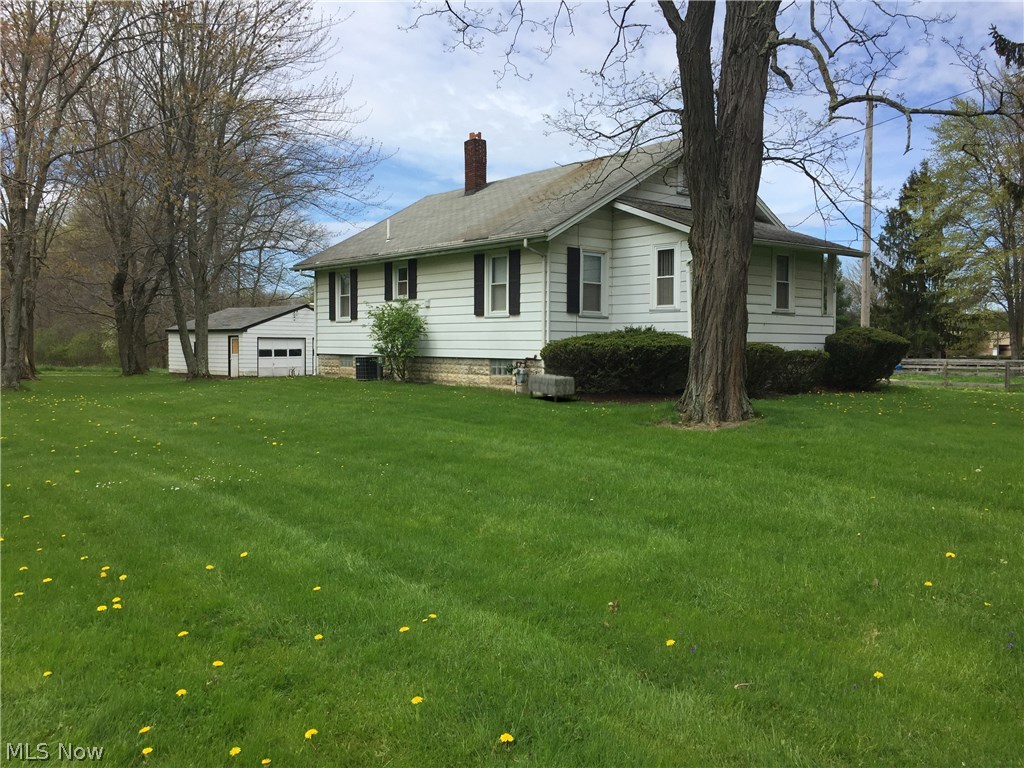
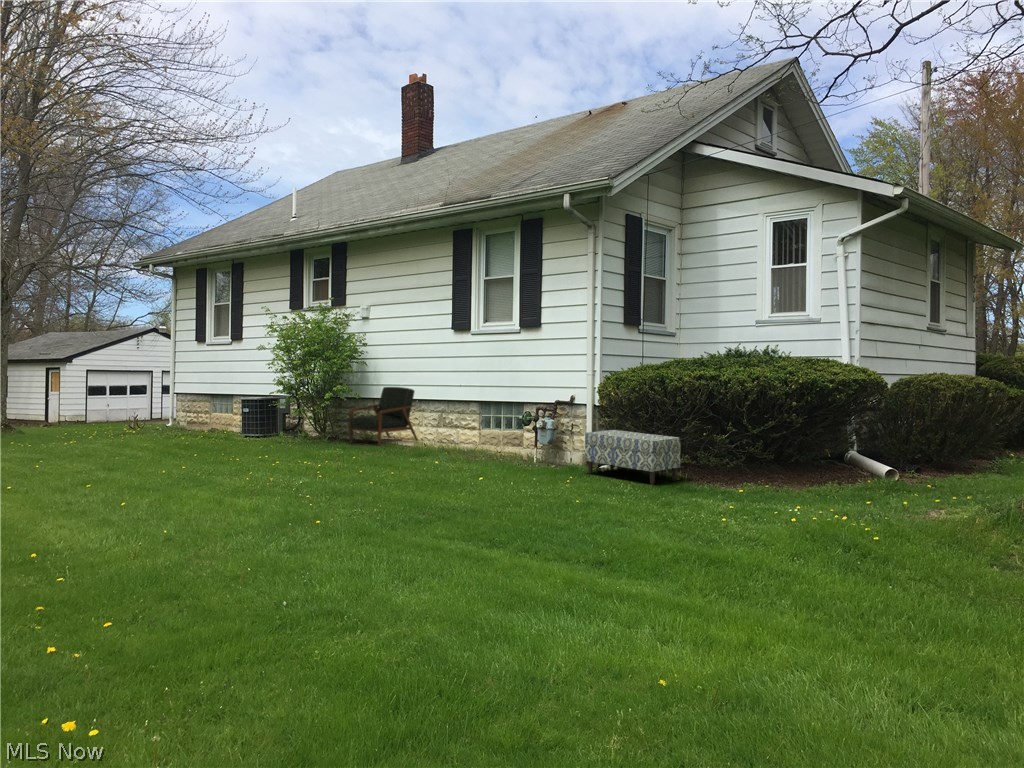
chair: none [415,350,457,385] -> present [349,387,418,446]

